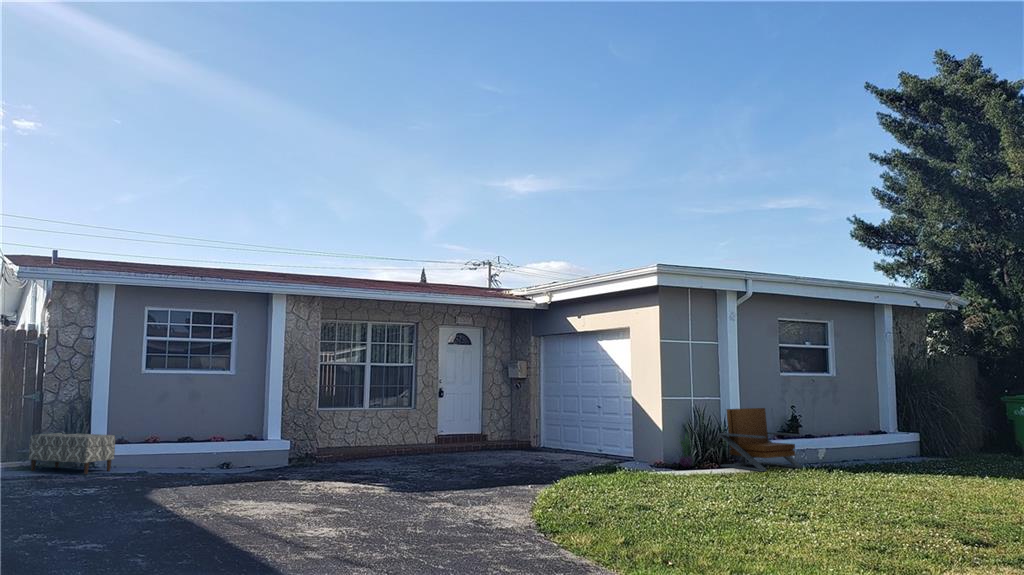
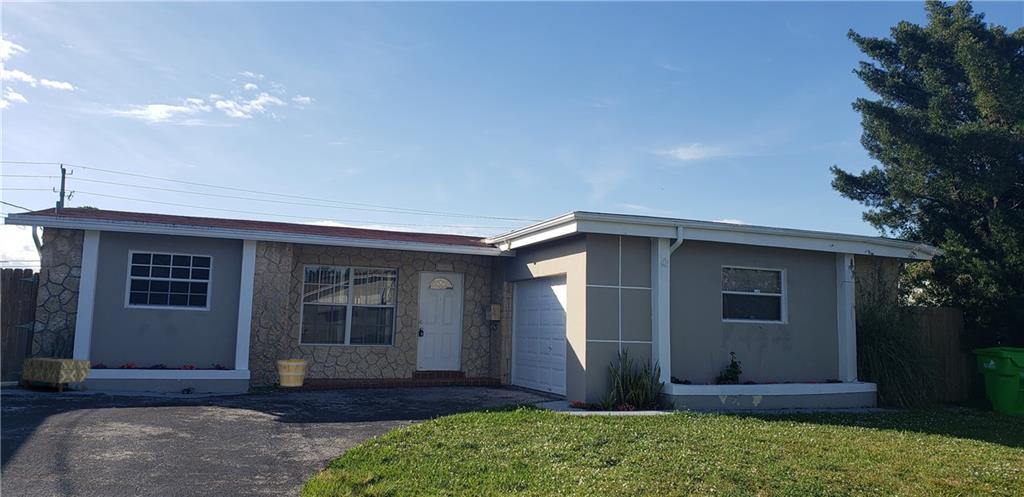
lounge chair: present [718,408,802,471] -> none [637,352,718,414]
wooden bucket: none [309,426,344,457] -> present [278,359,308,387]
decorative plant: present [676,433,692,467] -> none [585,373,621,407]

